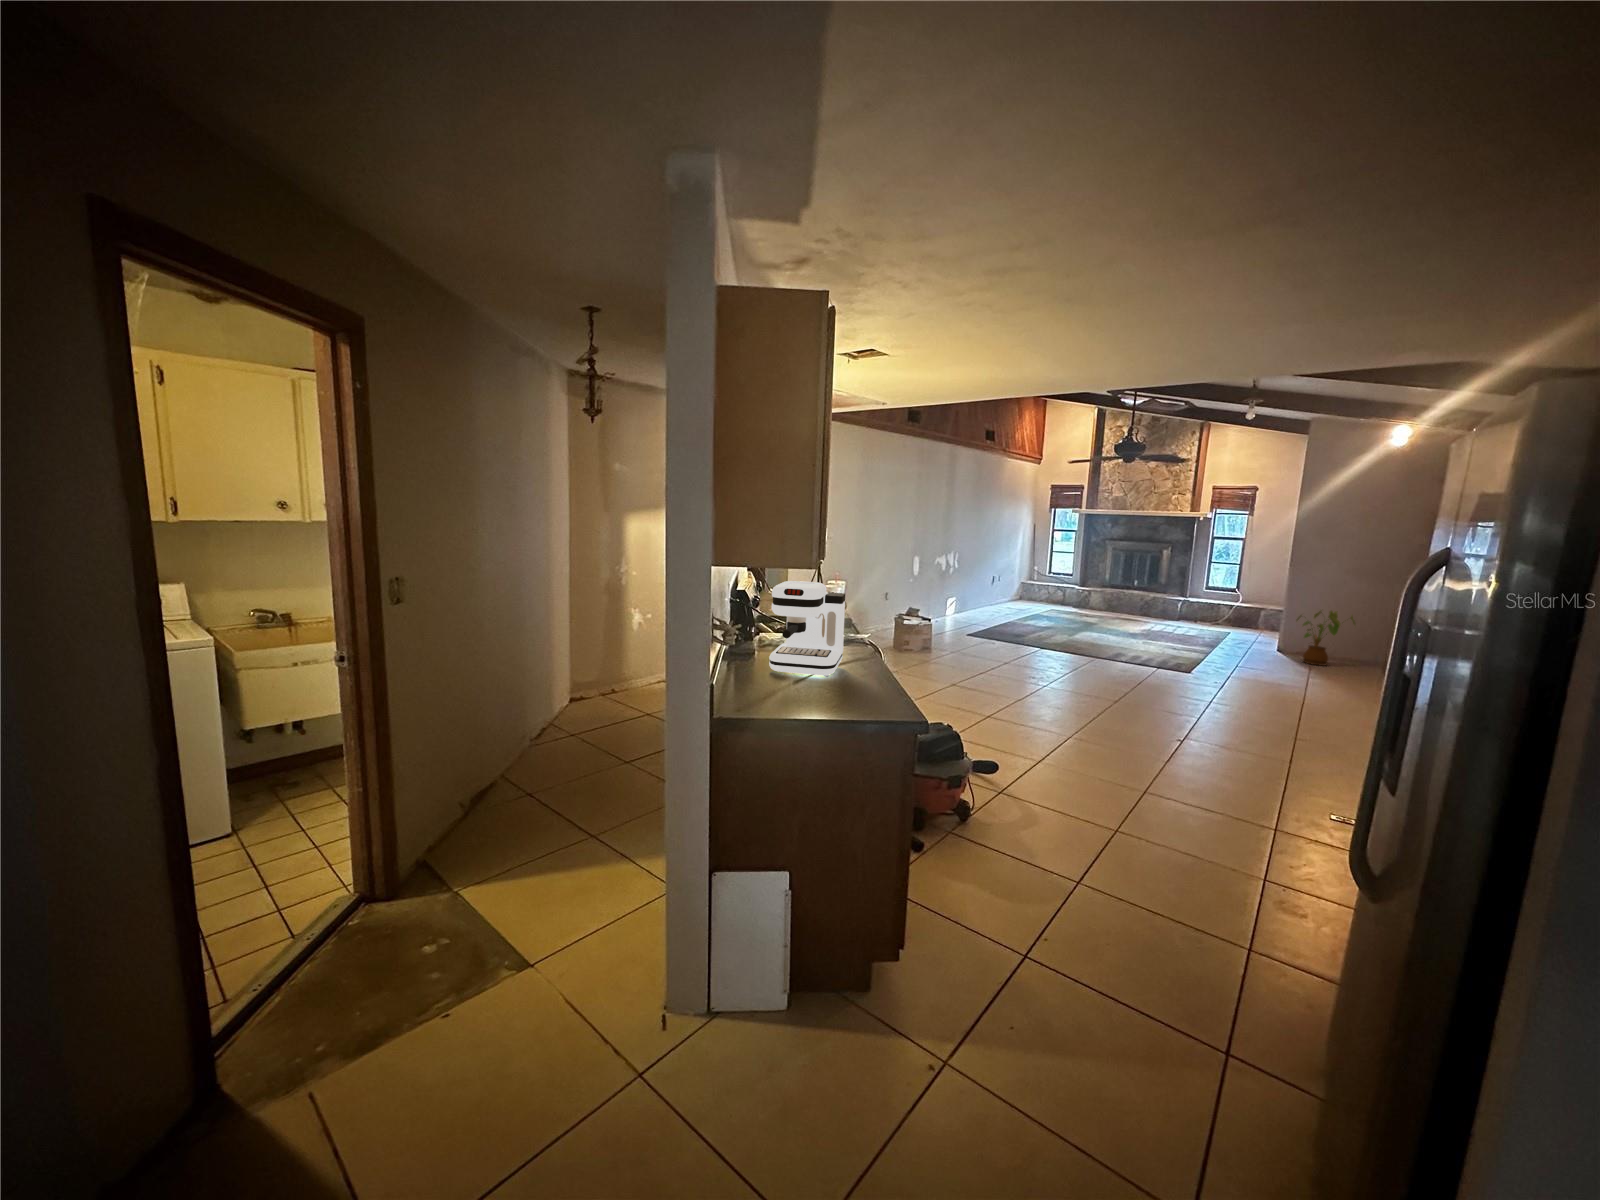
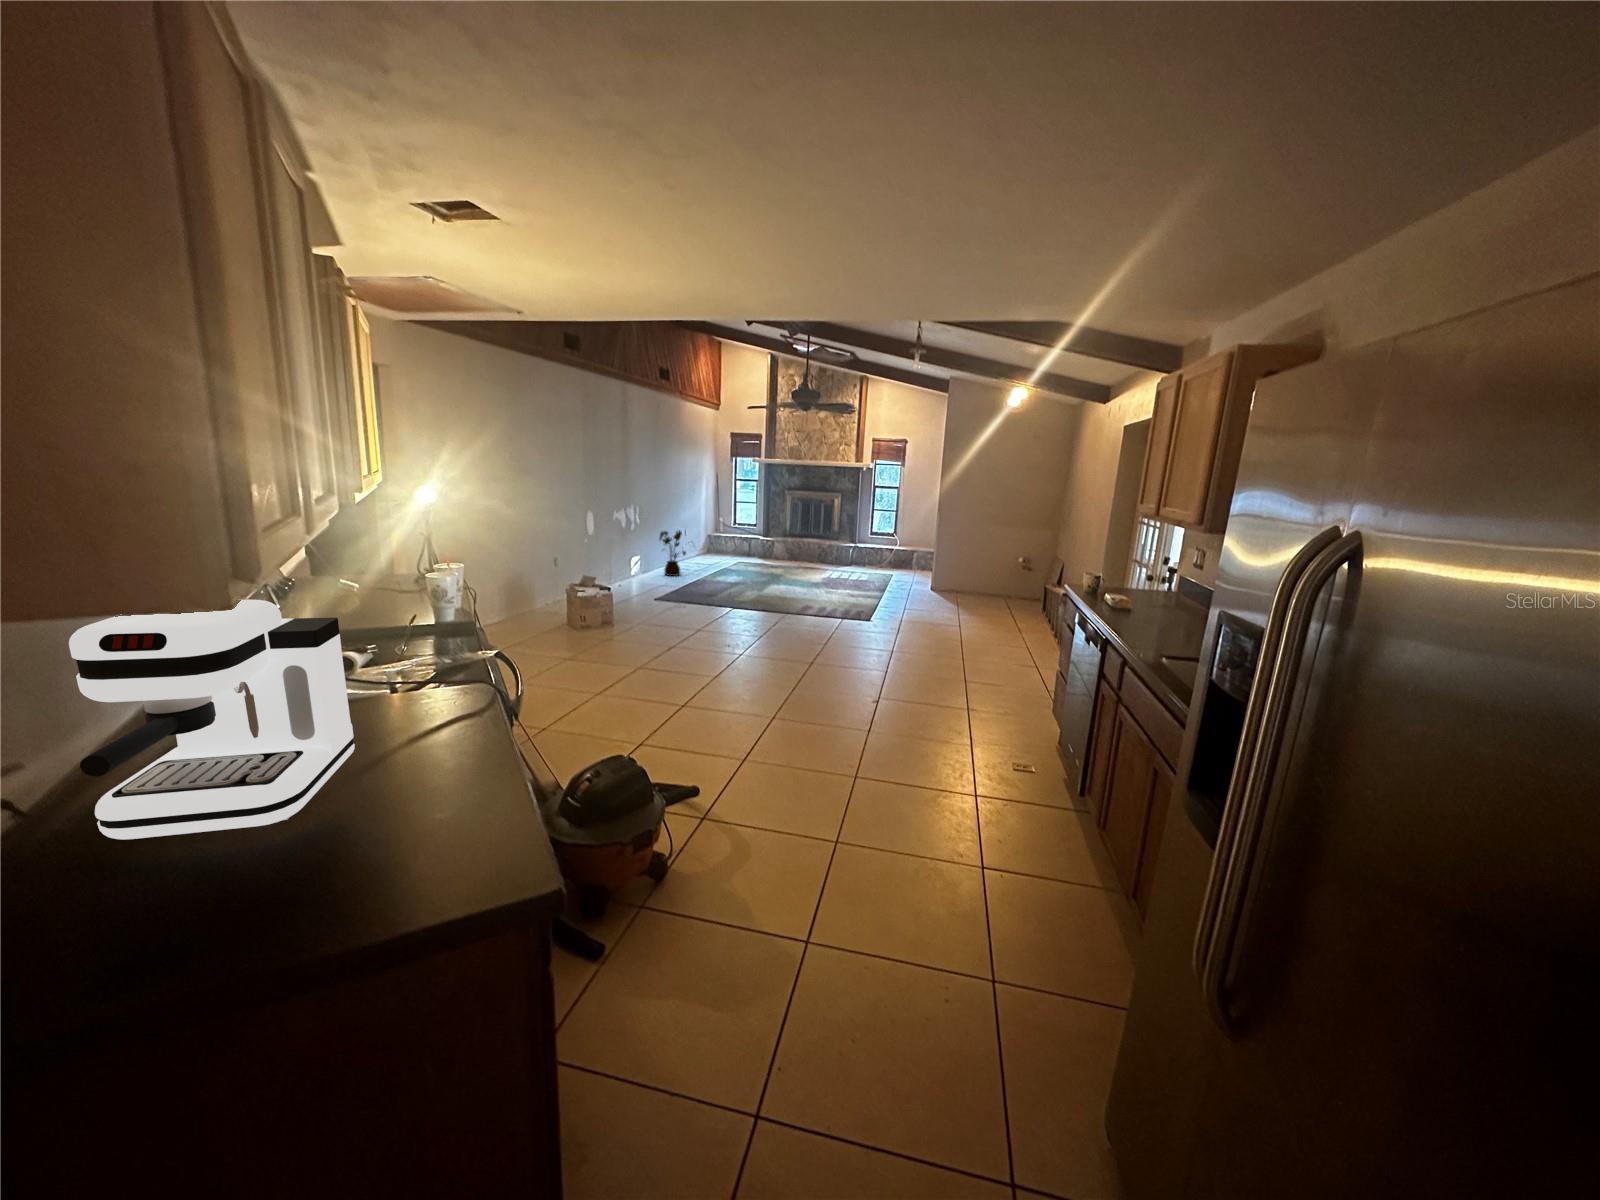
house plant: present [1297,611,1355,666] -> present [660,531,686,576]

